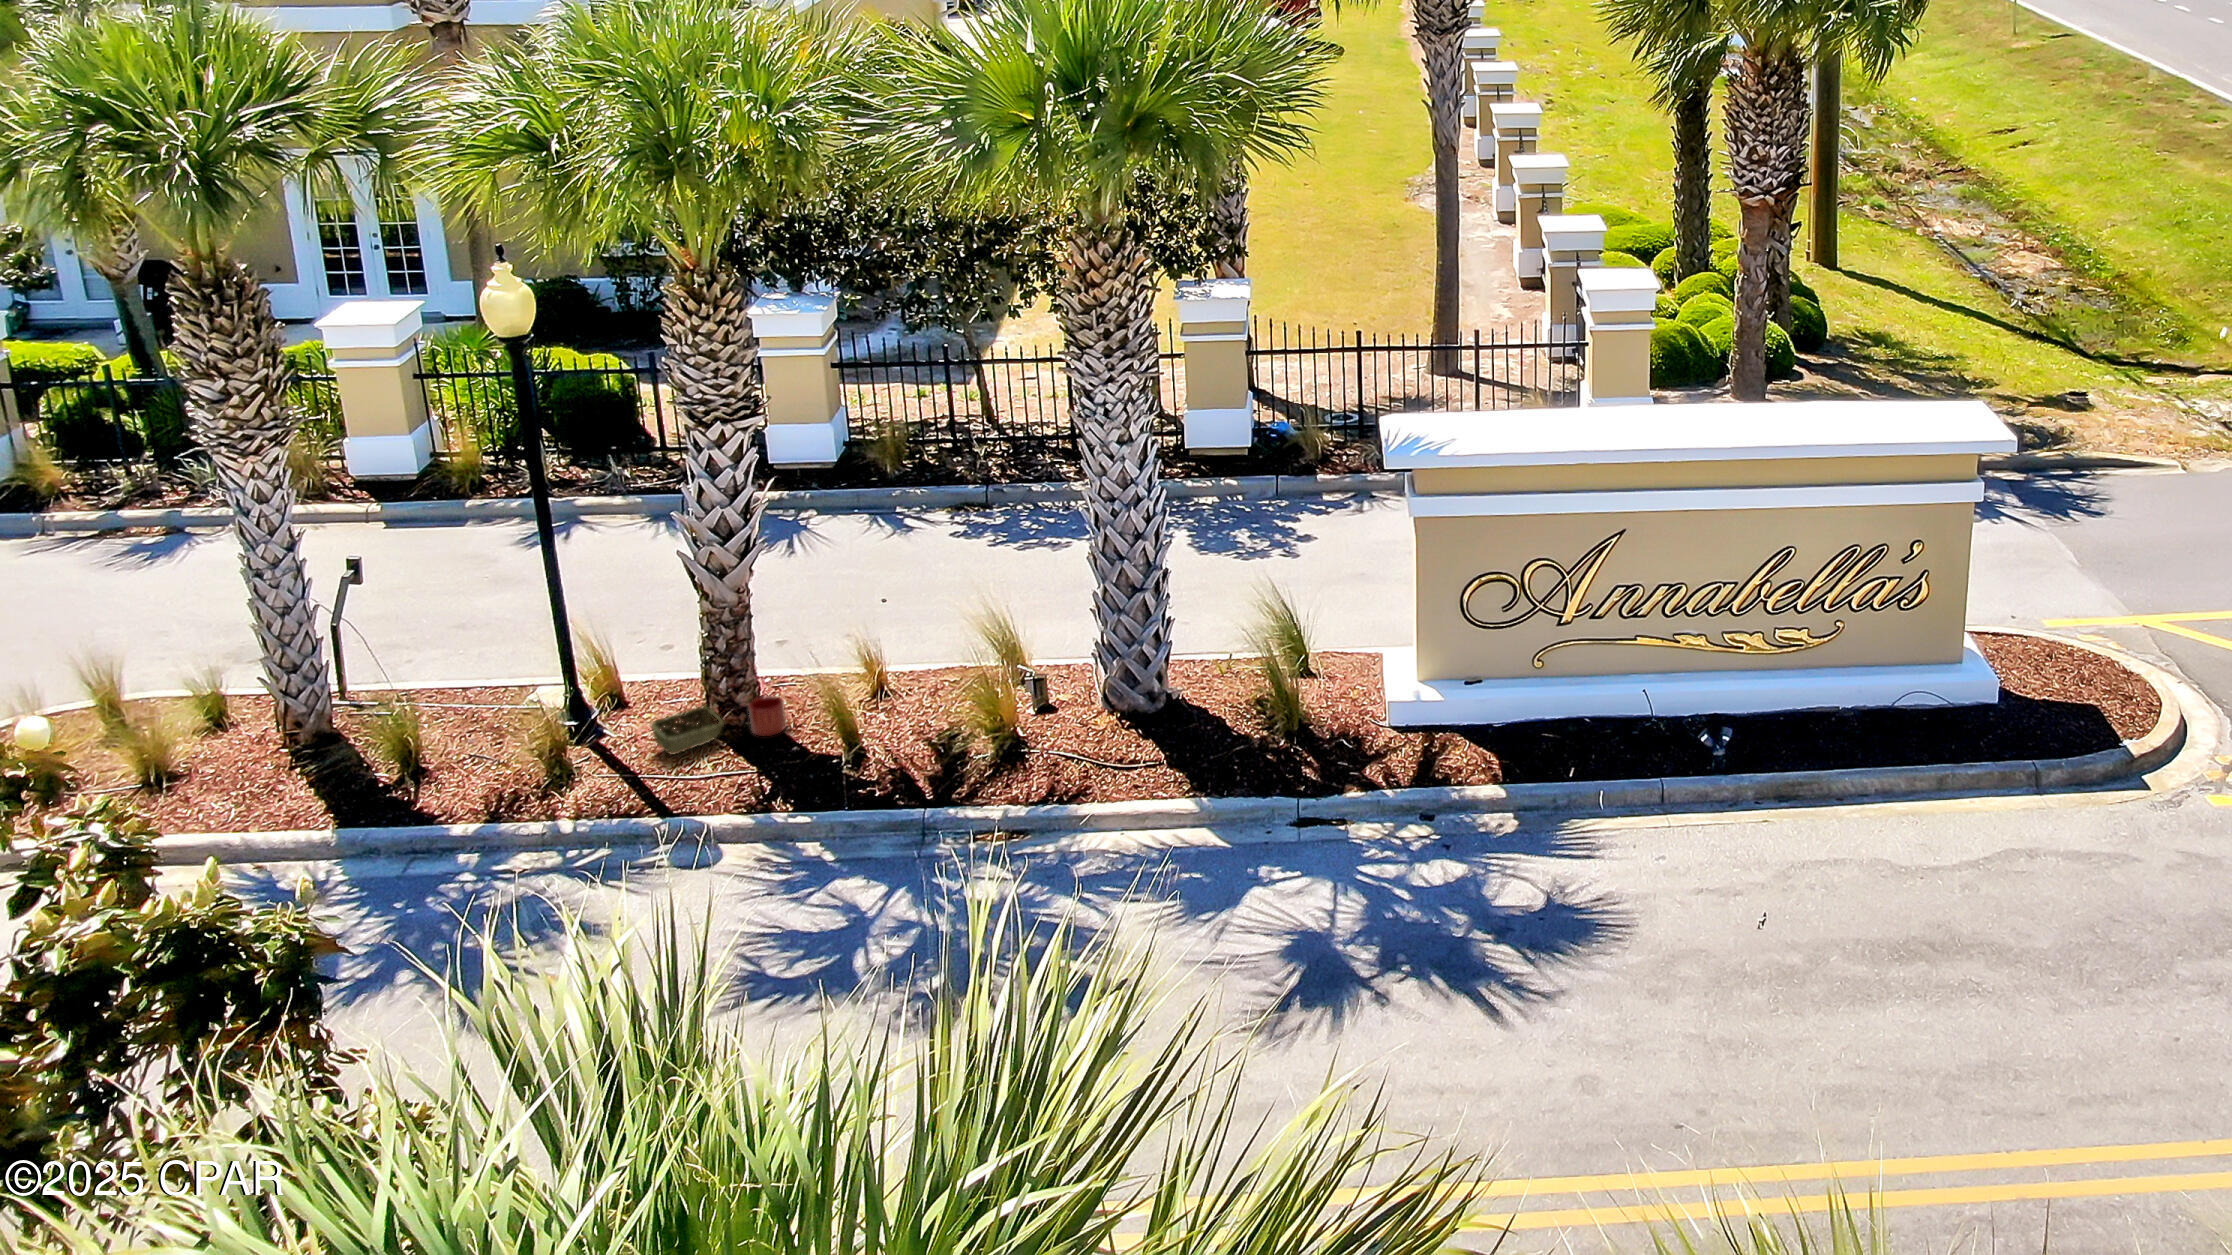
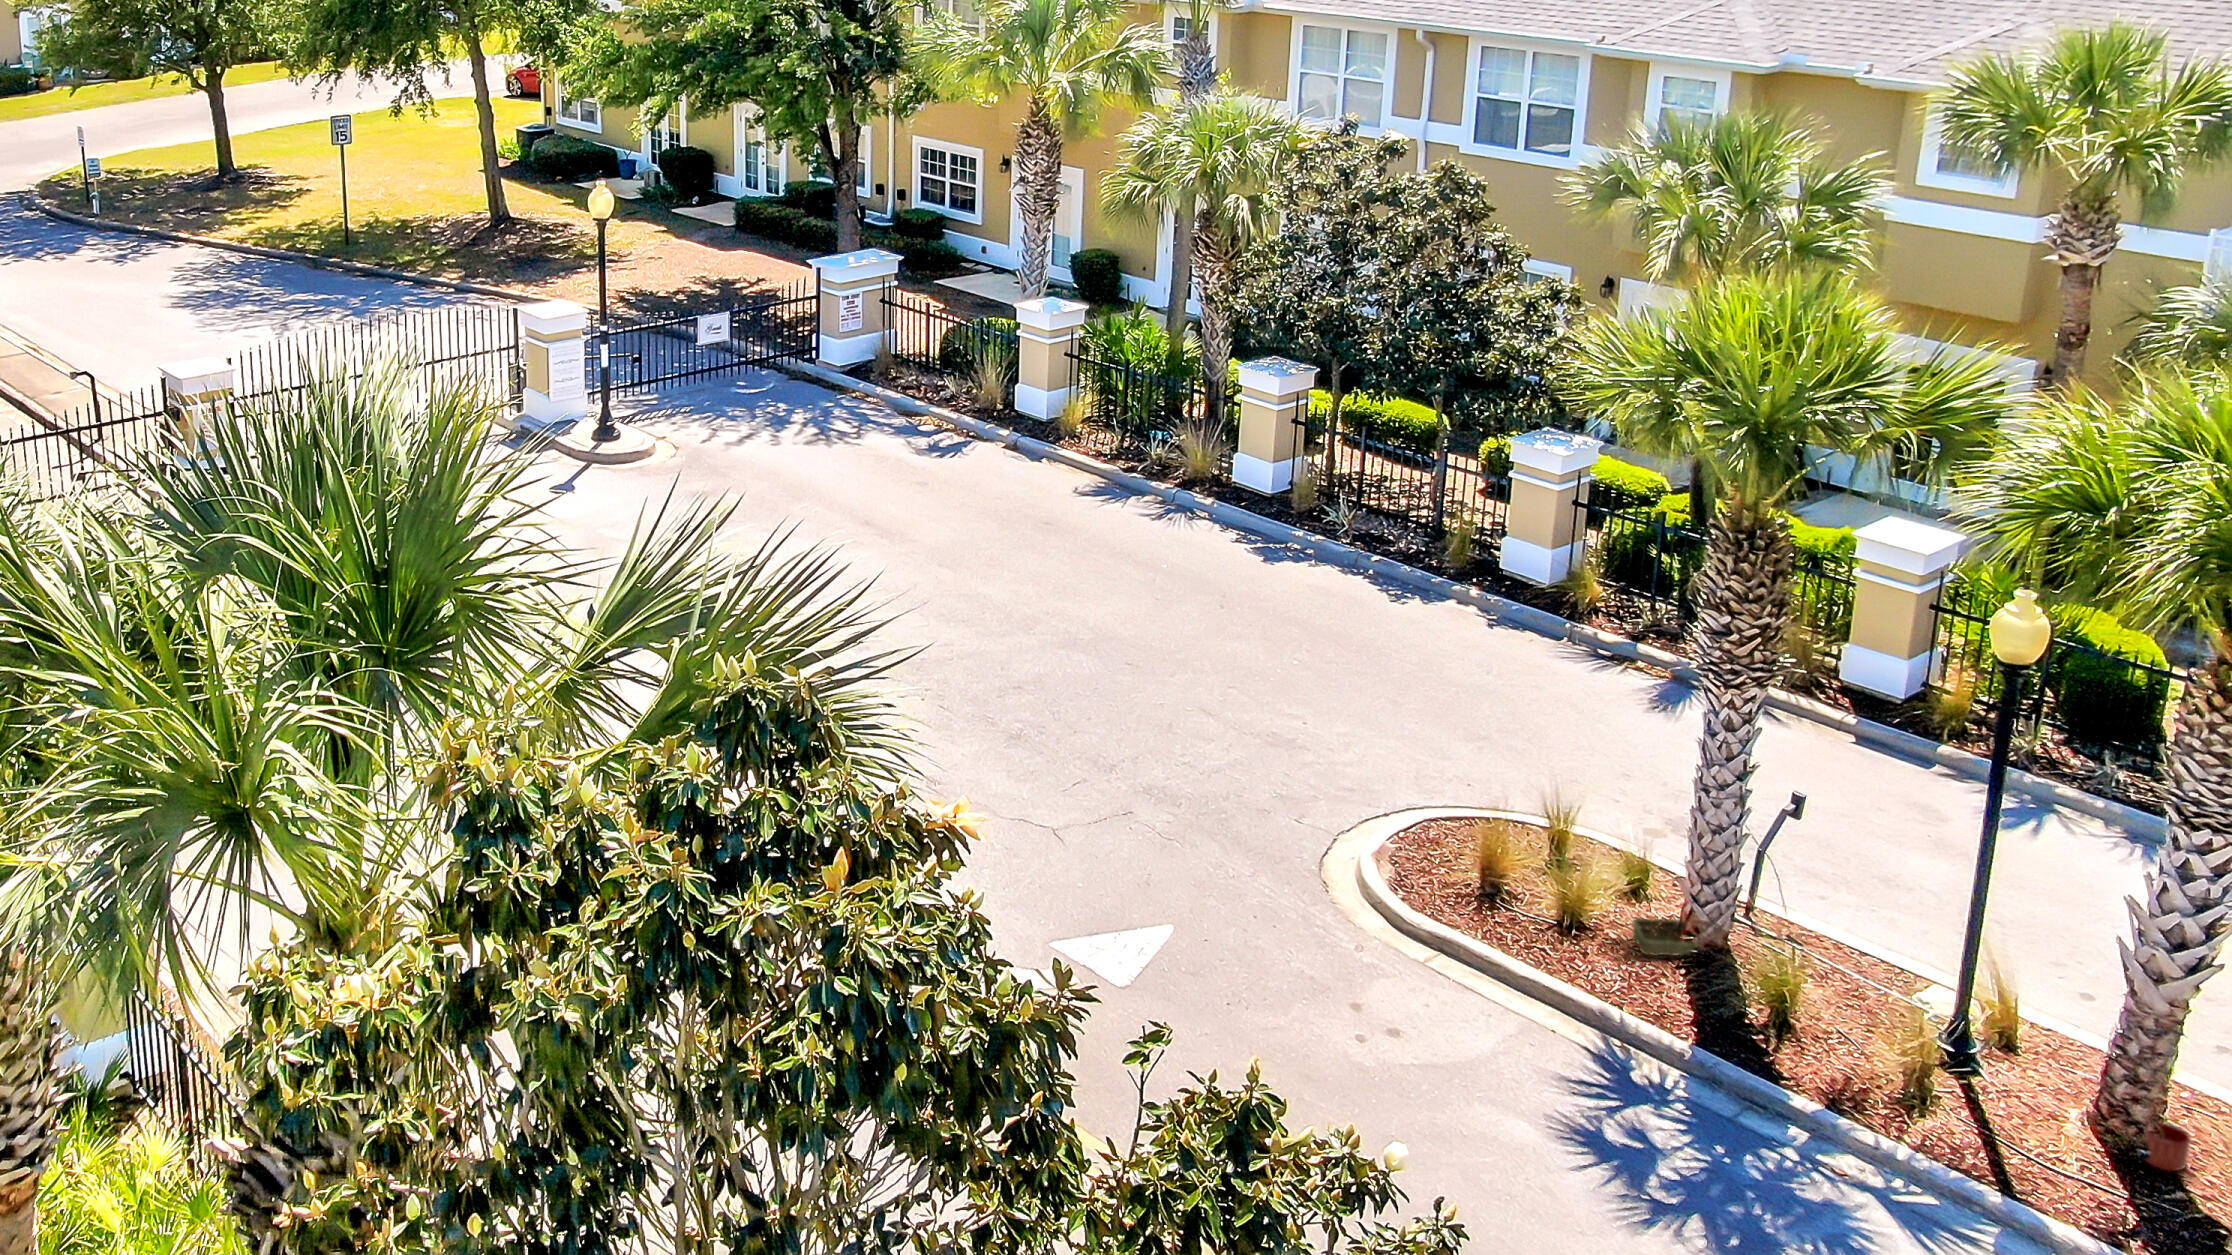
woven basket: present [651,706,724,755] -> present [1633,918,1699,956]

